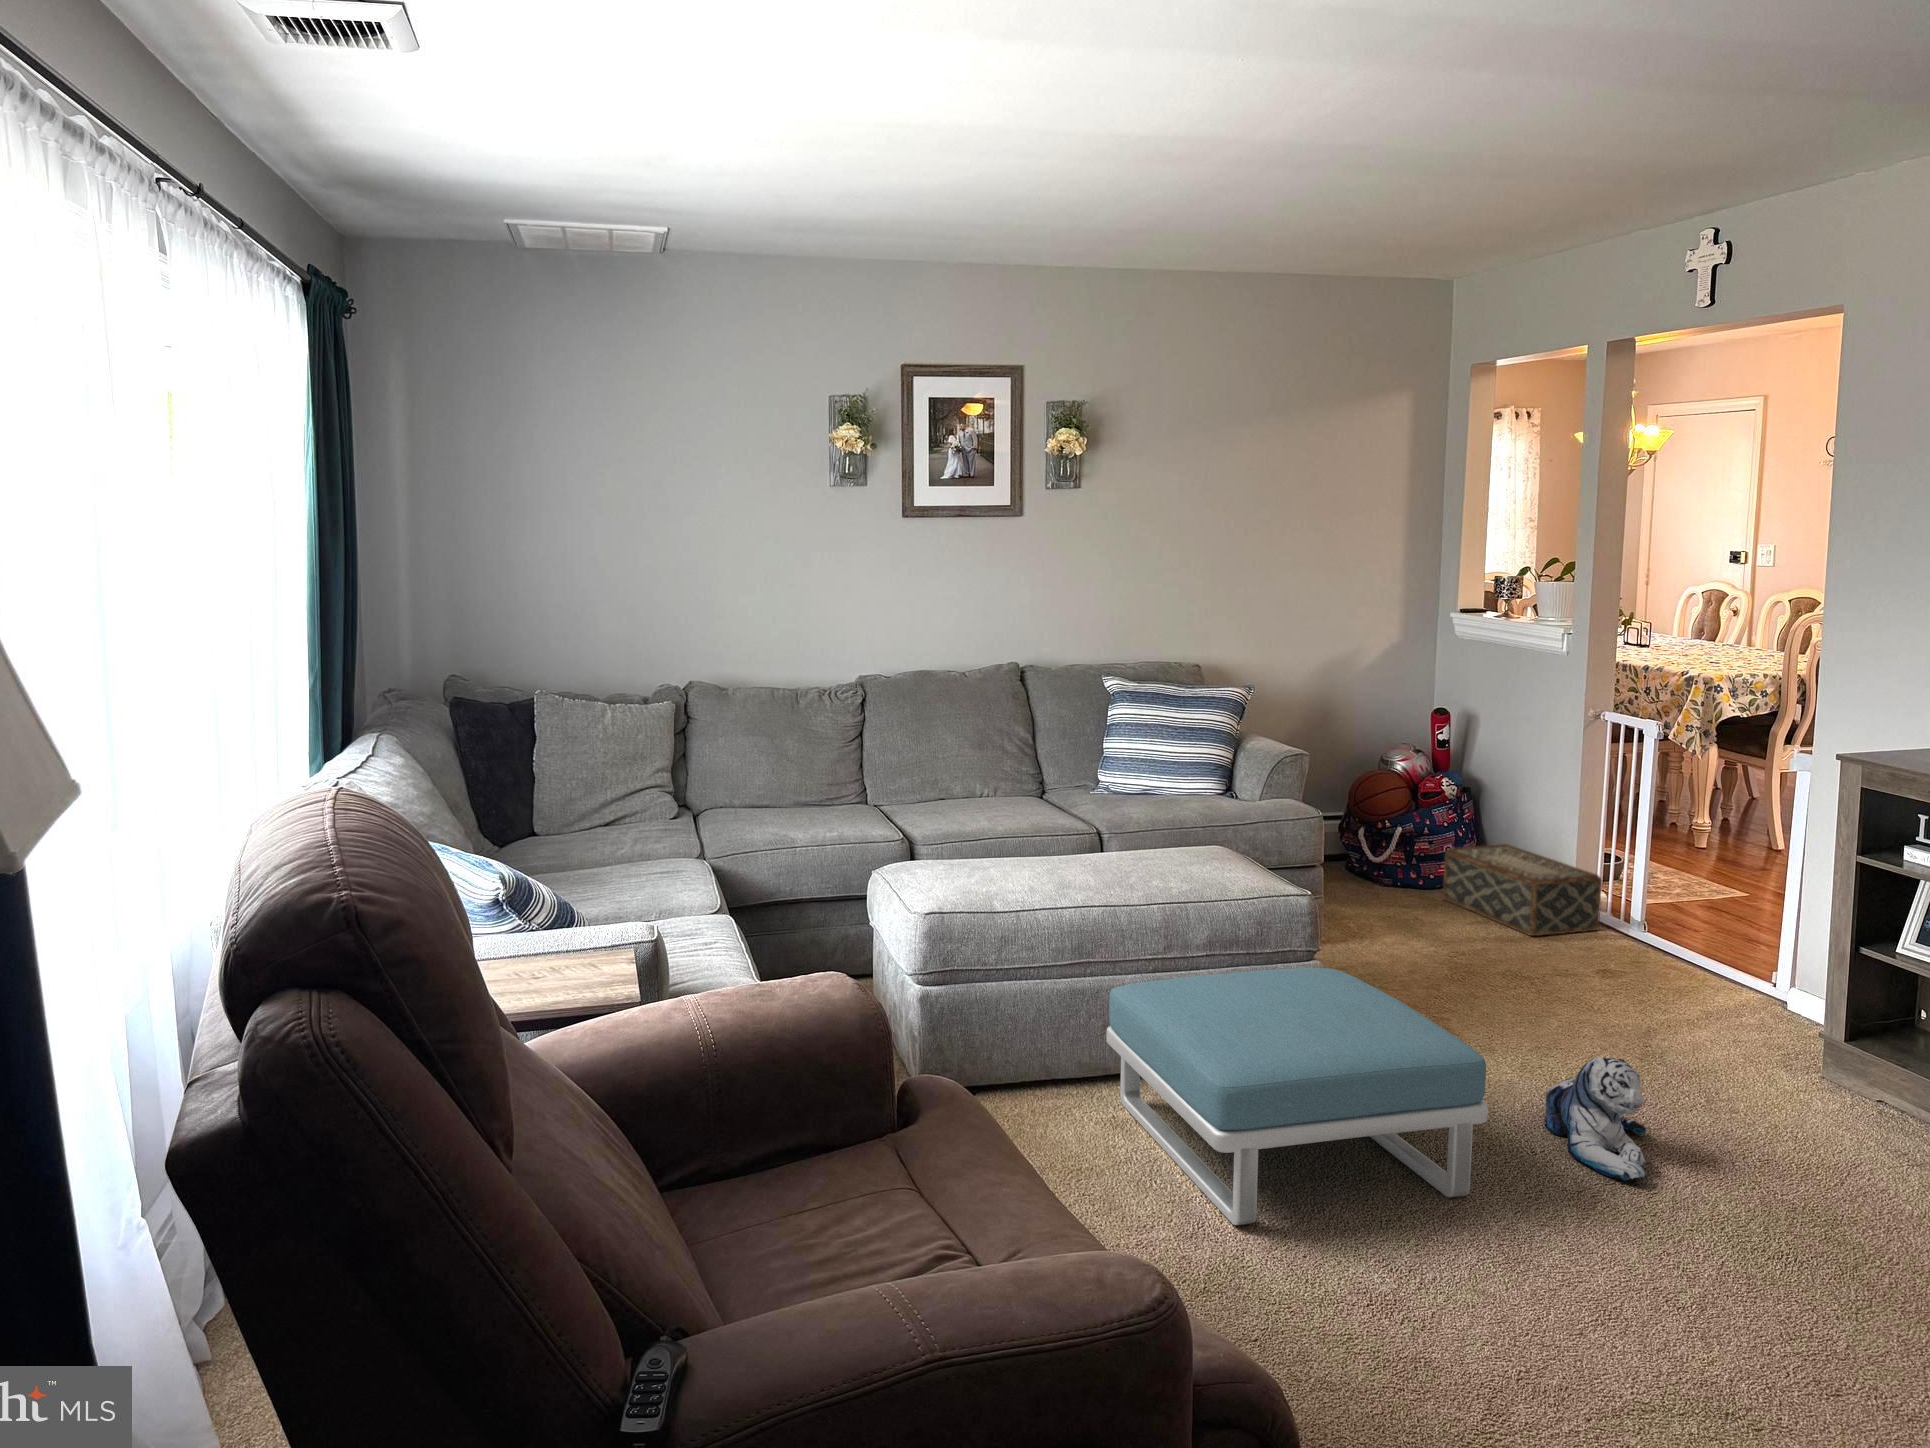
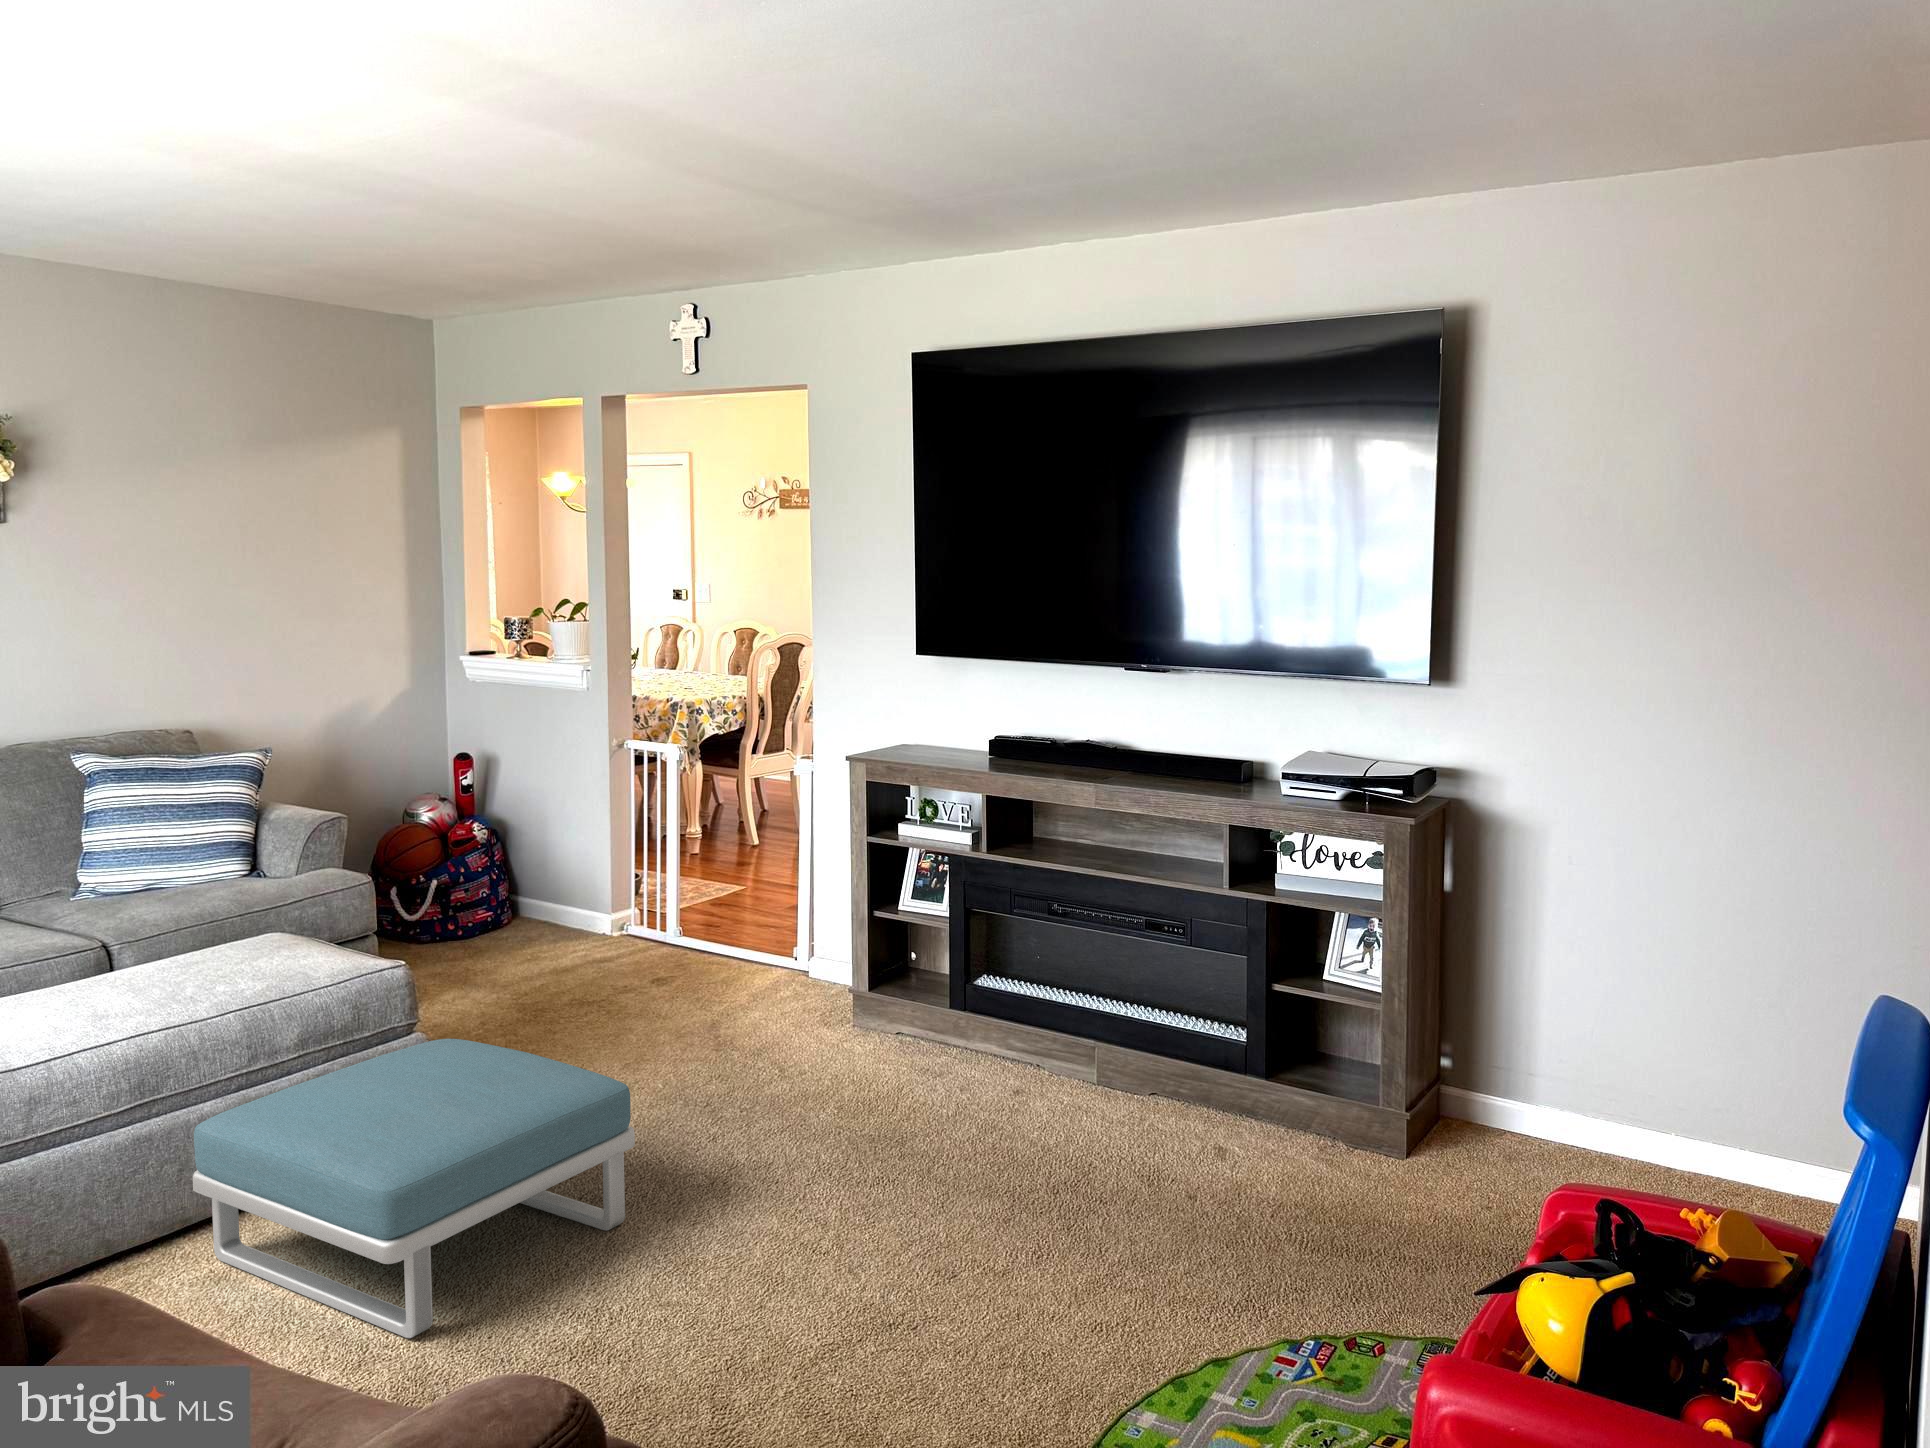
woven basket: present [1443,844,1602,936] -> none [486,880,639,965]
plush toy: present [1544,1057,1646,1181] -> none [659,1055,760,1163]

